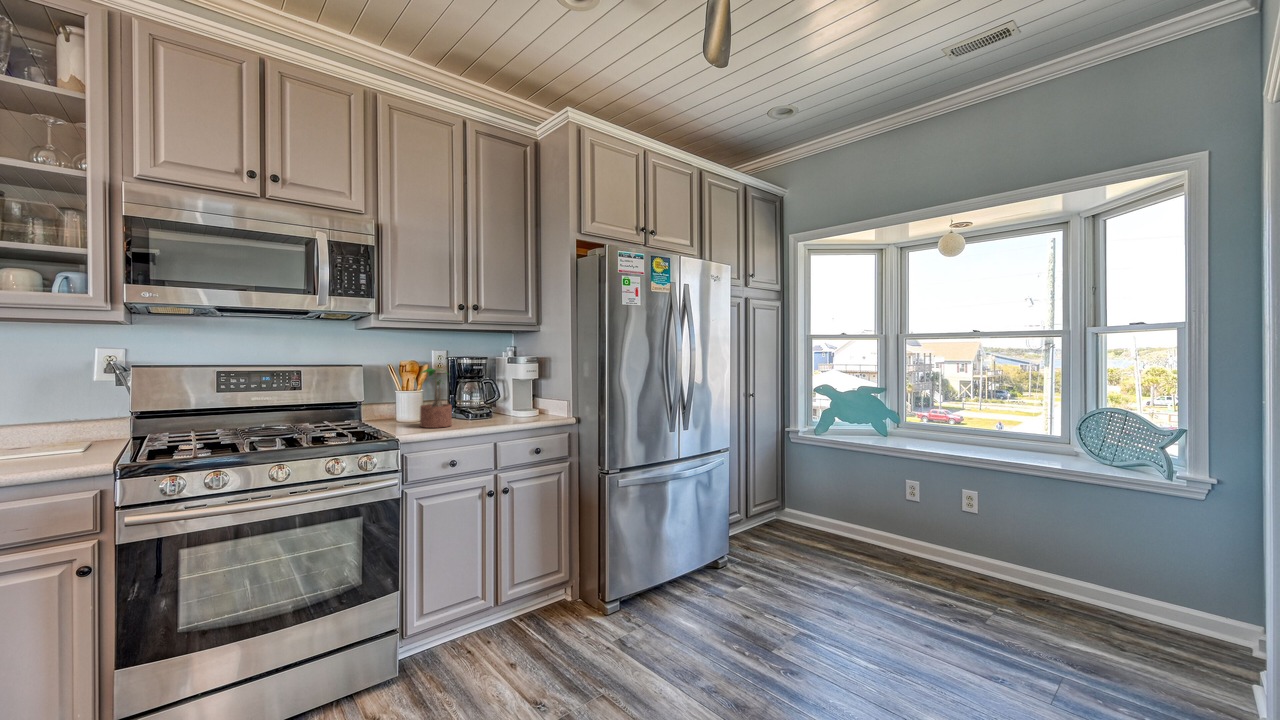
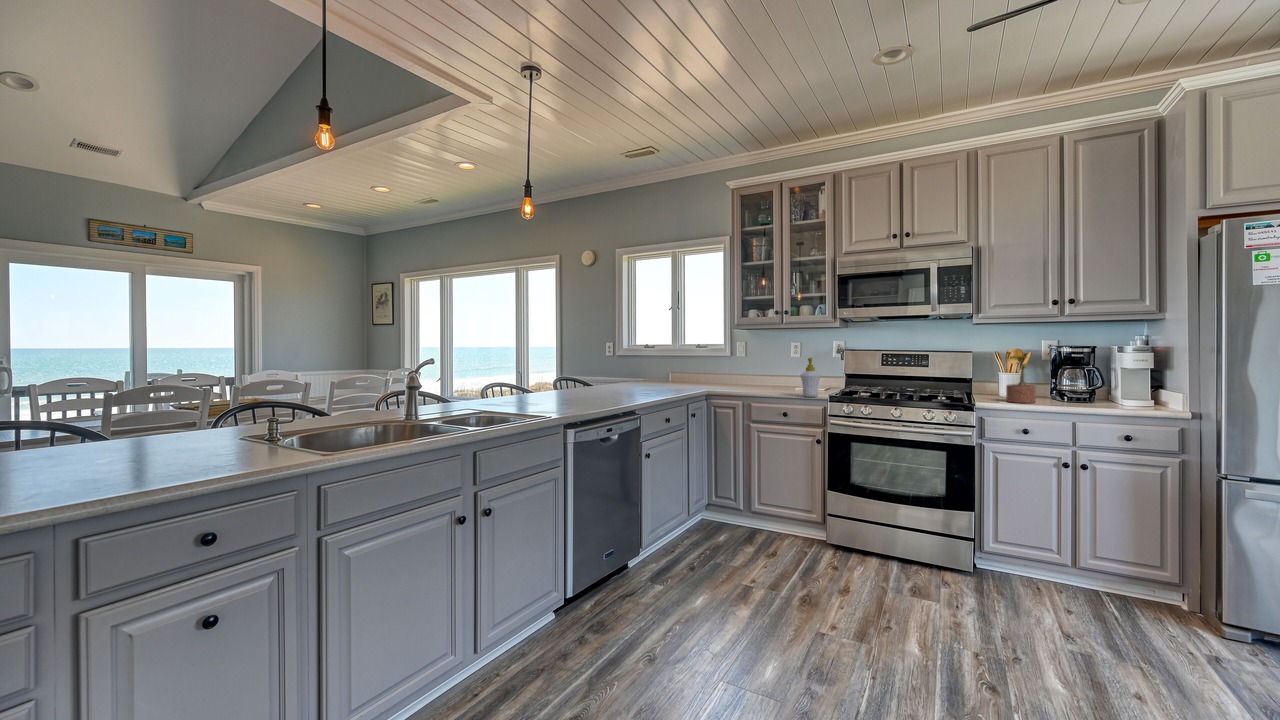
soap bottle: none [33,378,96,464] -> present [800,358,821,397]

